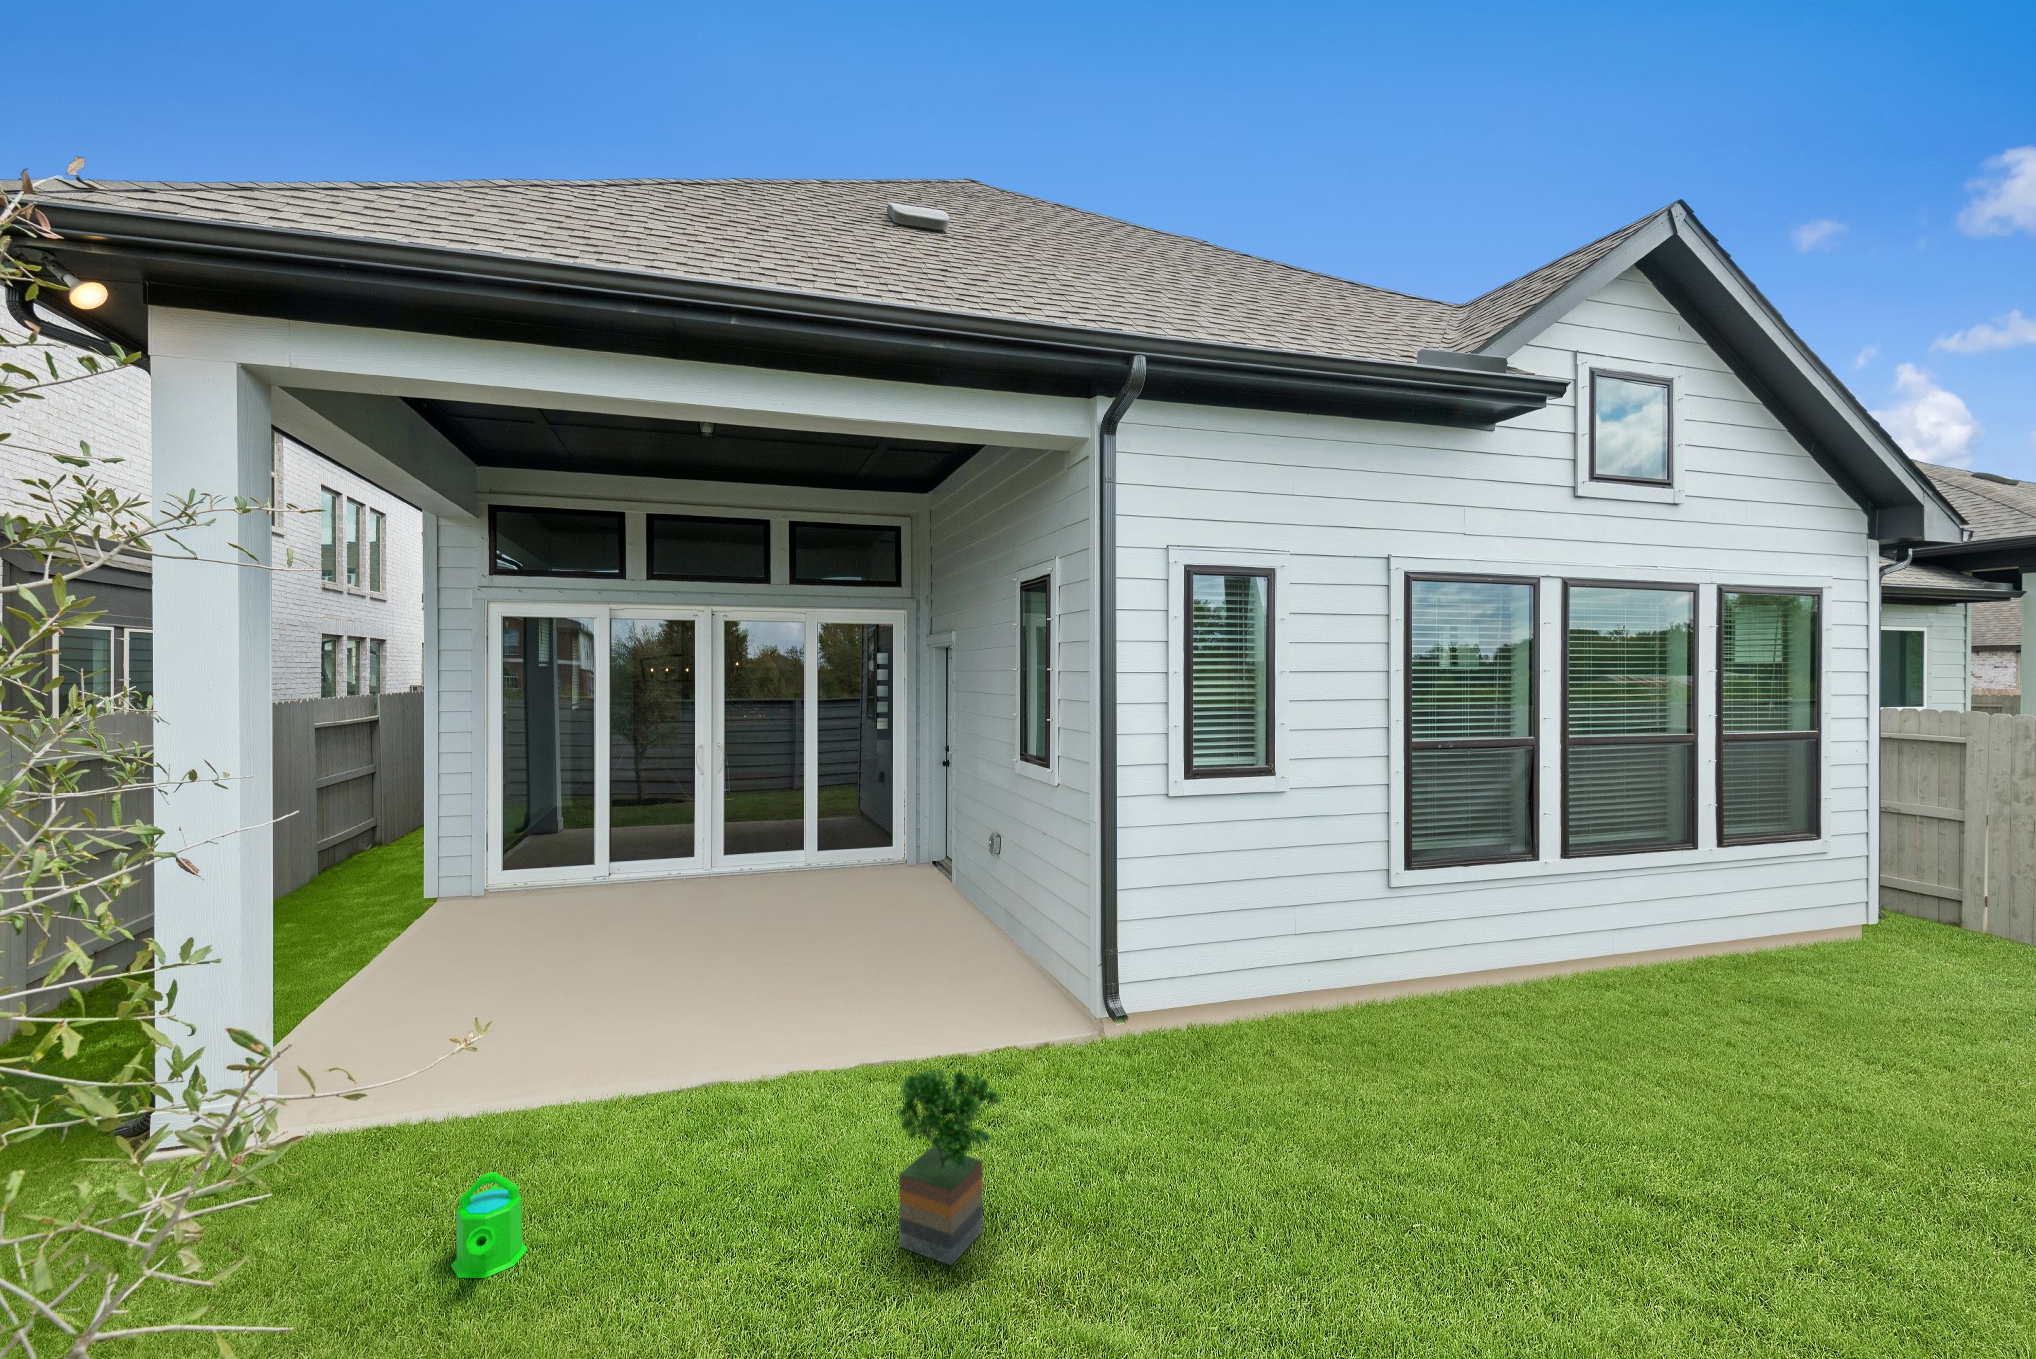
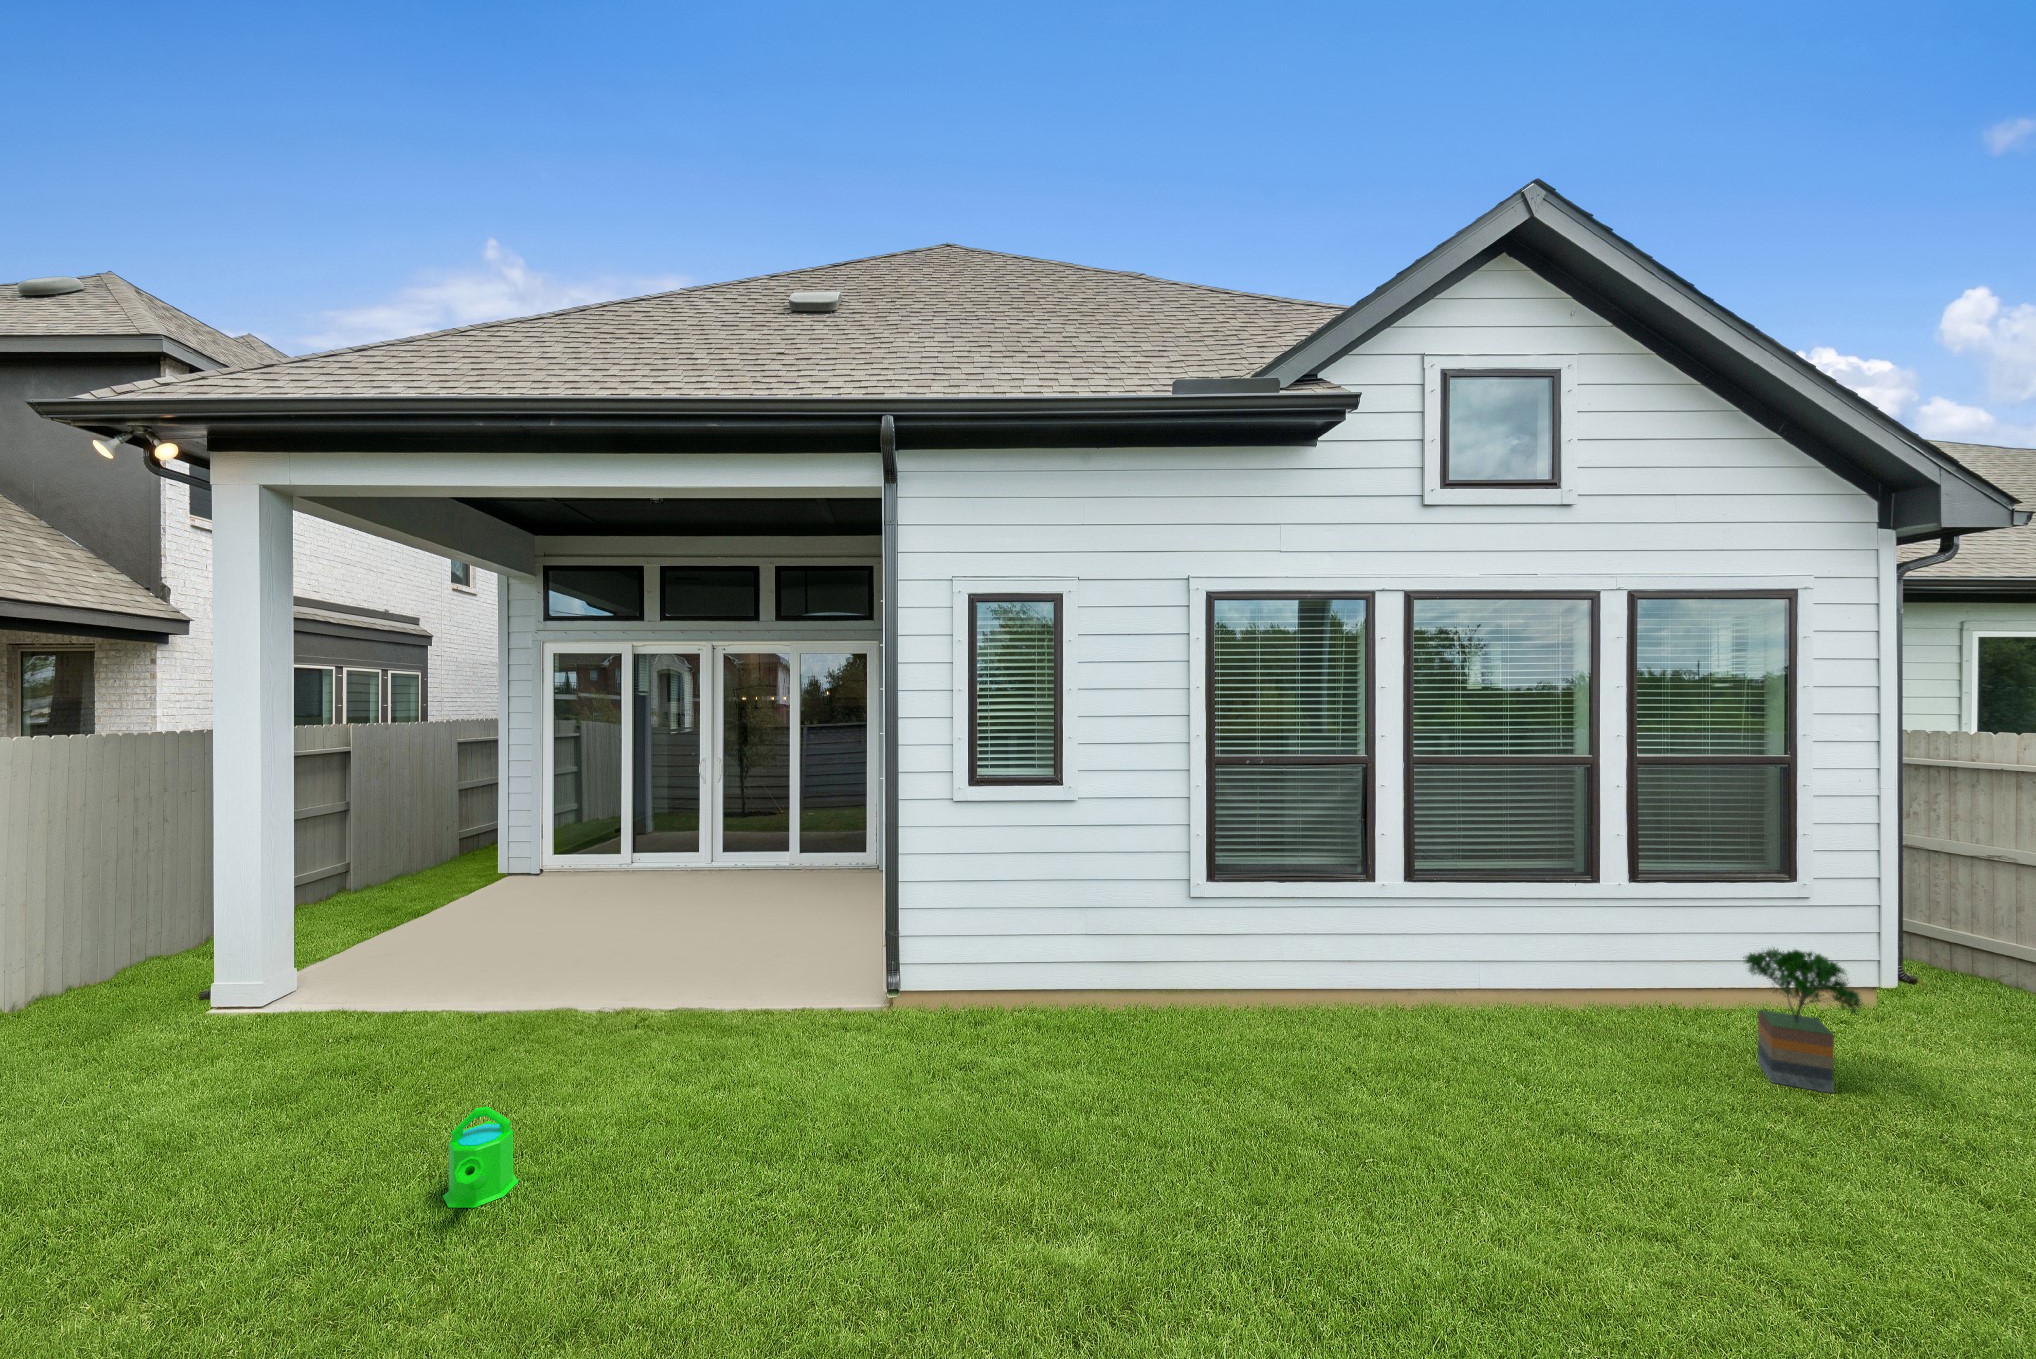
potted tree: present [897,1069,1001,1265] -> present [1743,948,1862,1093]

